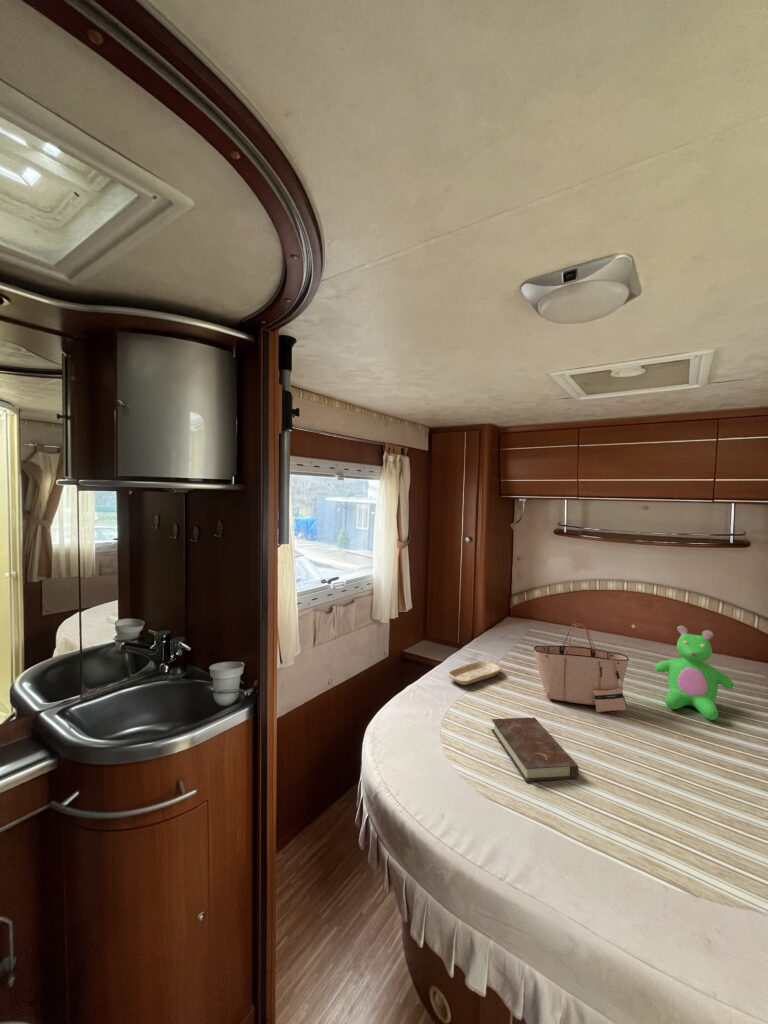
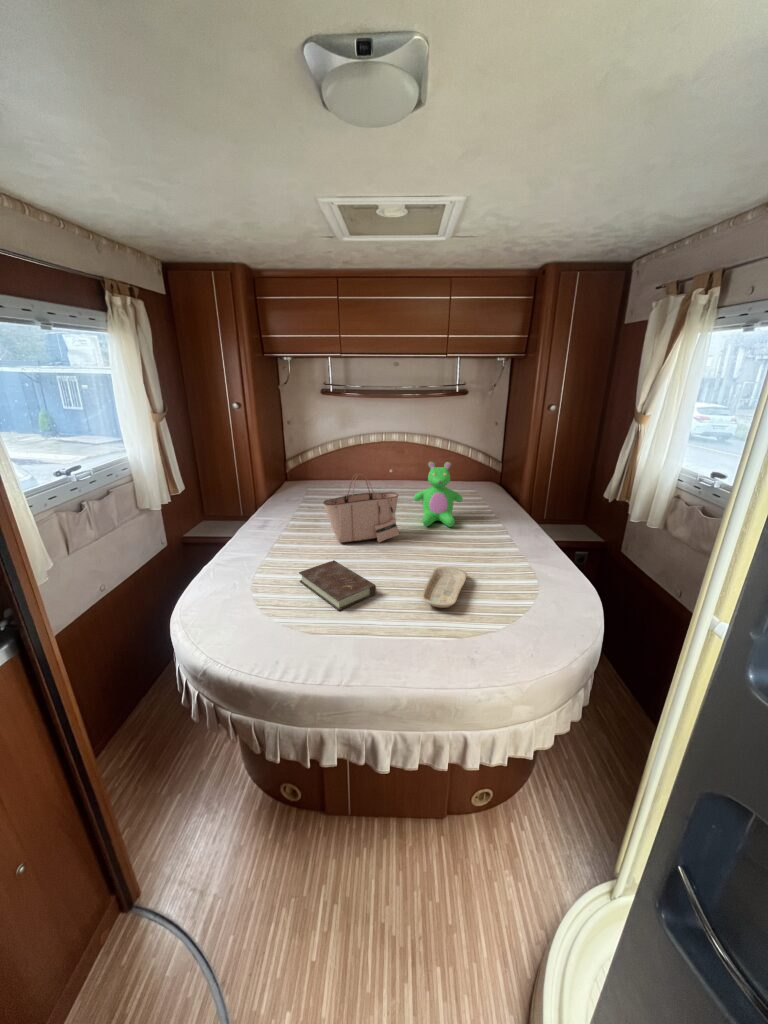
tray: present [447,661,502,685] -> present [422,567,467,608]

